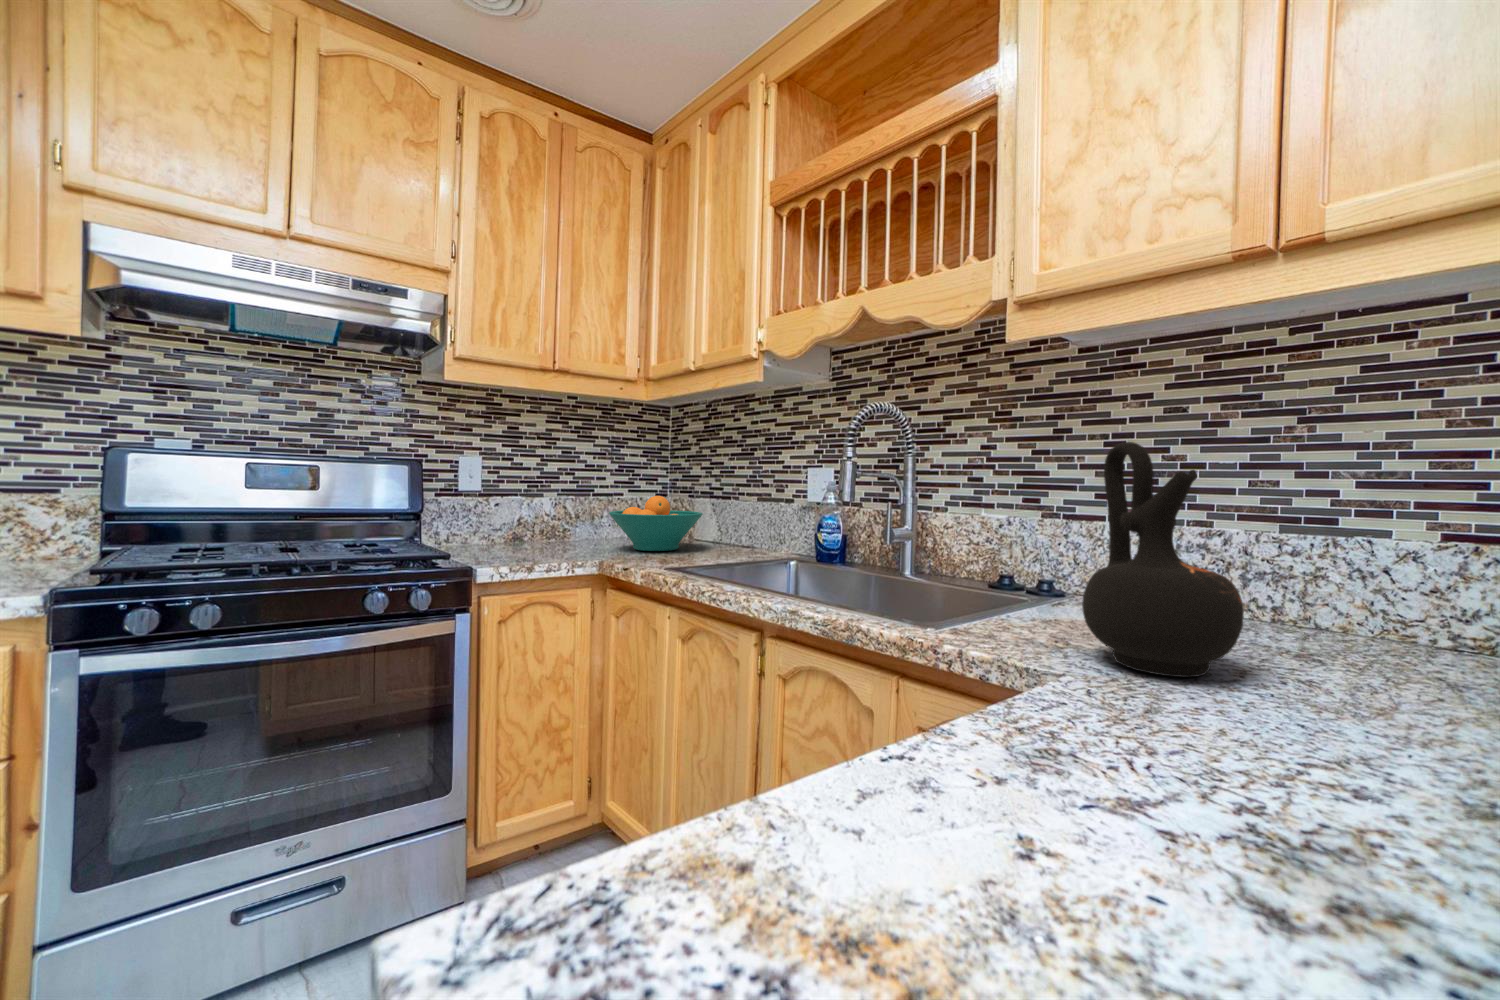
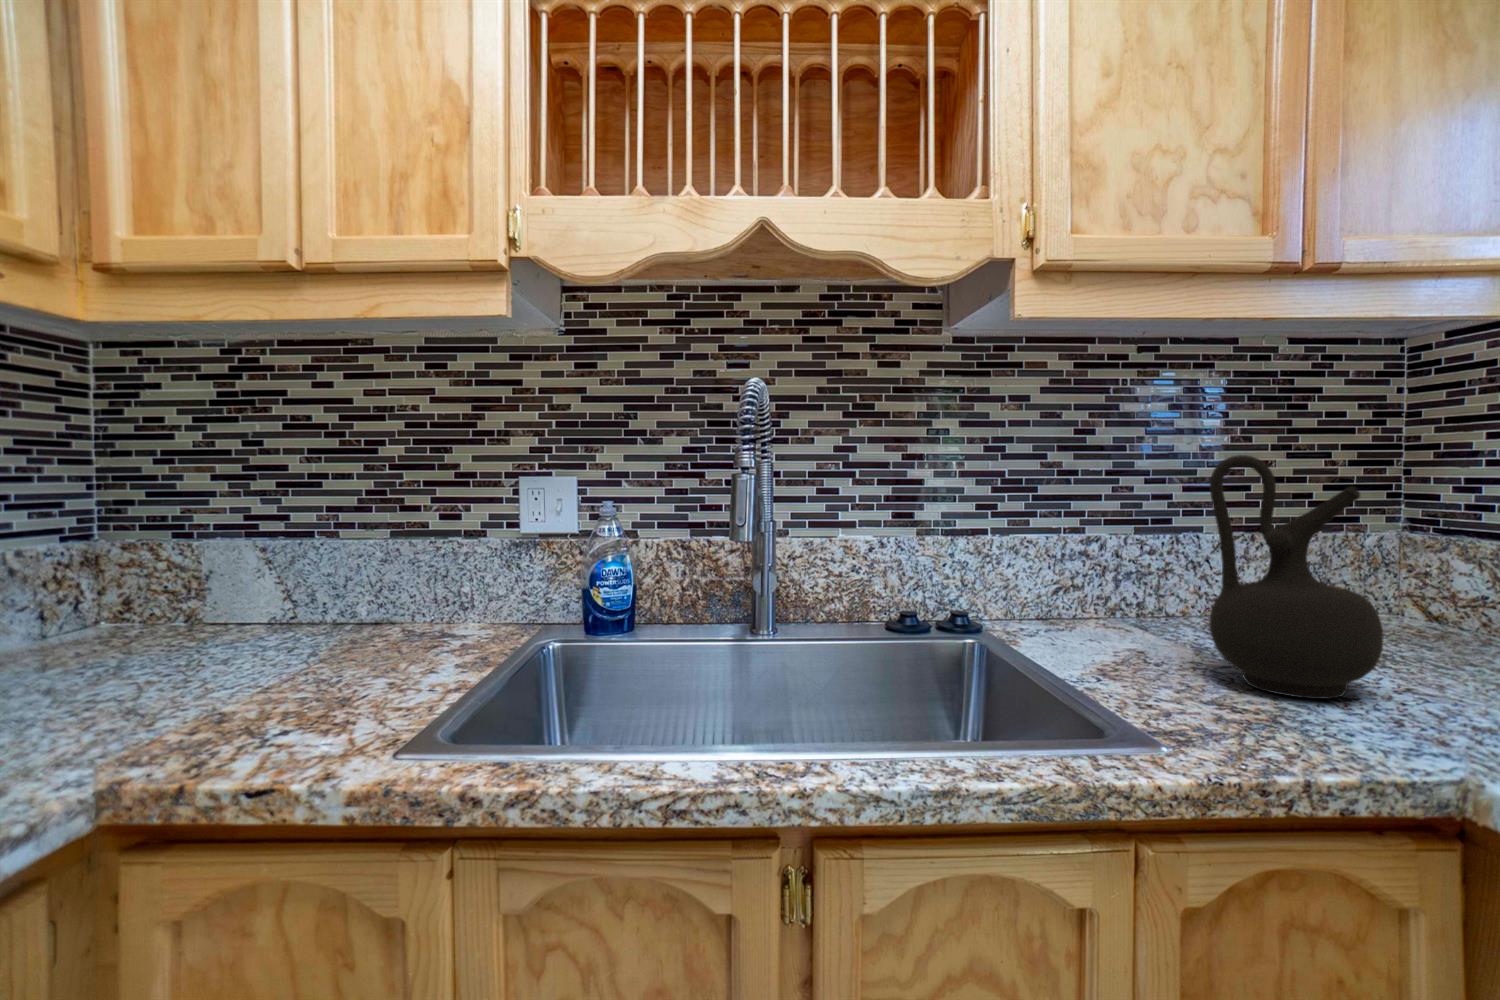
fruit bowl: present [609,496,703,551] -> none [47,545,313,678]

